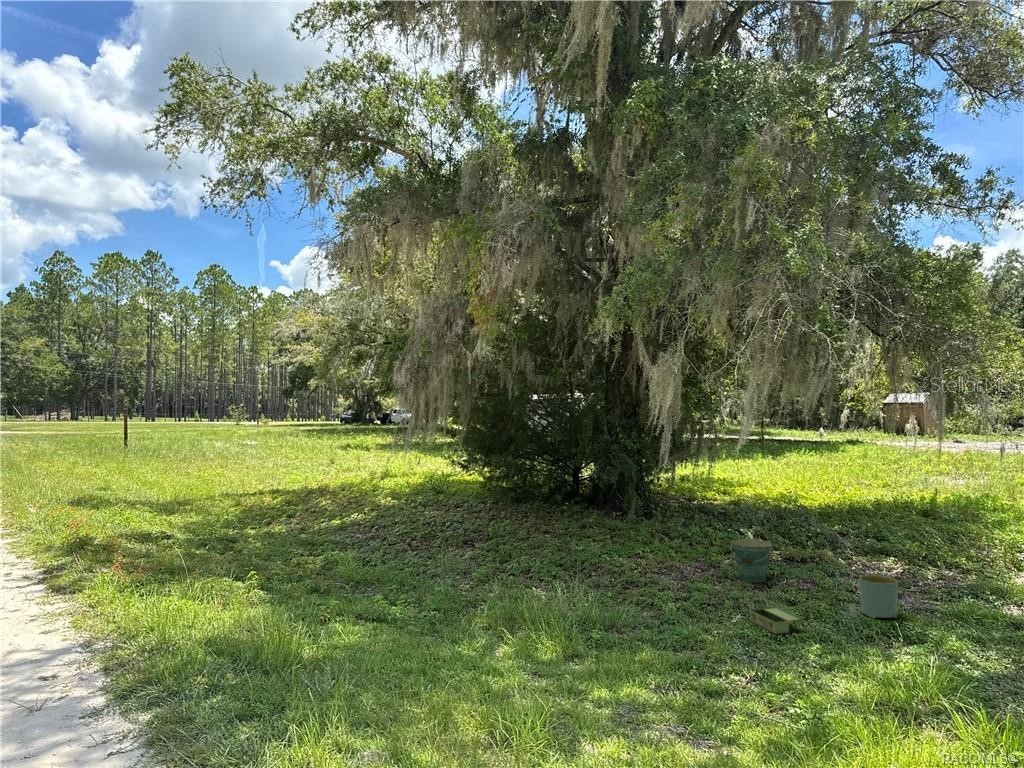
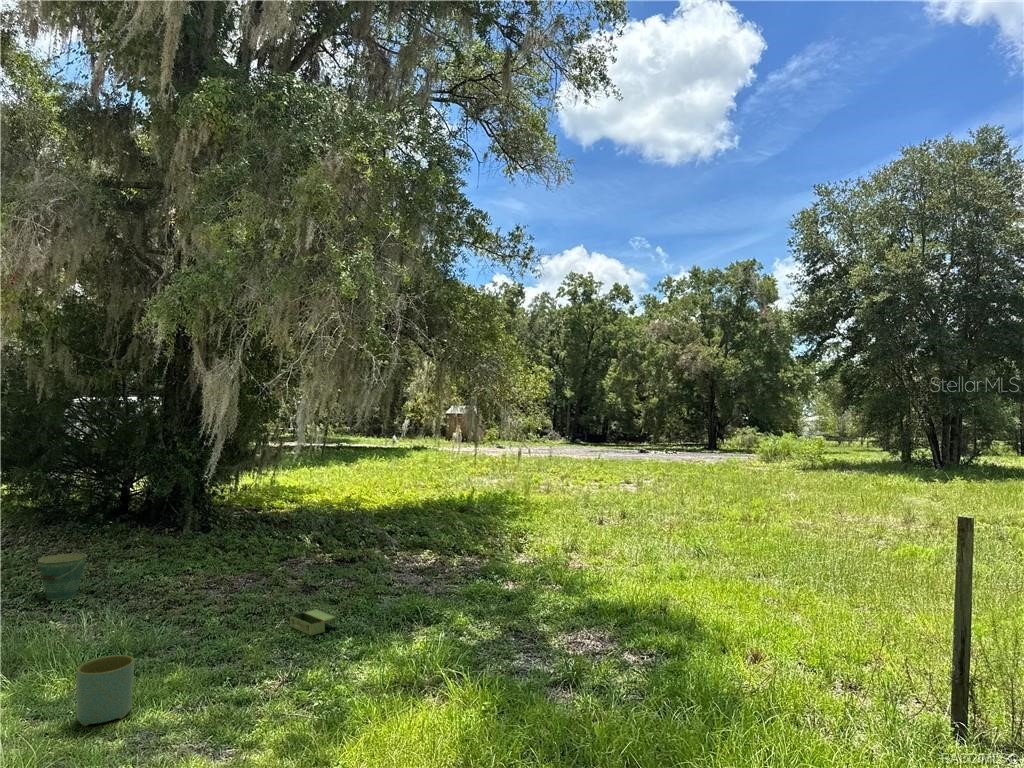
bucket: present [732,539,772,582] -> present [38,553,87,600]
planter: present [859,575,898,618] -> present [76,655,135,726]

